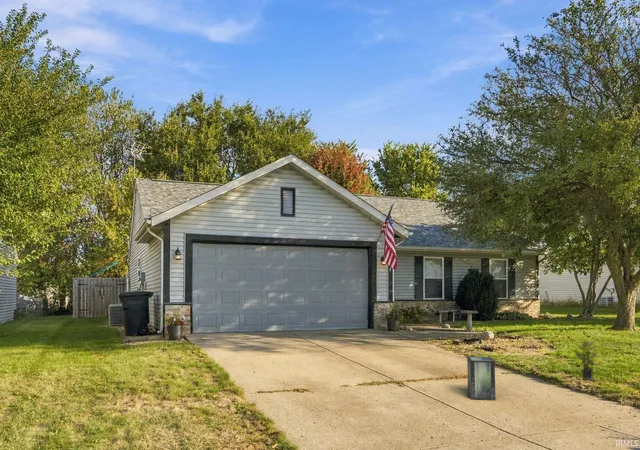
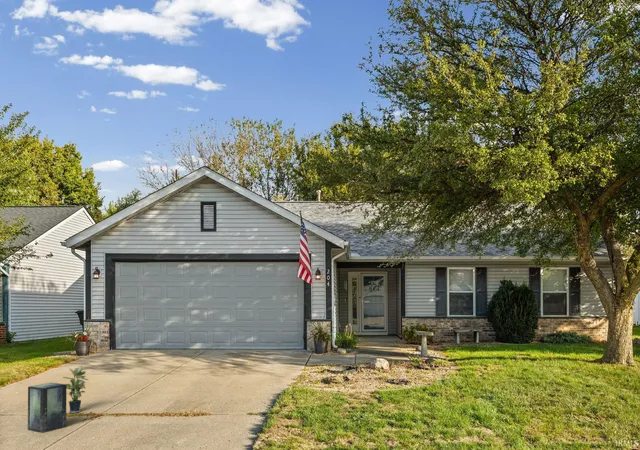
potted plant: present [575,341,597,380] -> present [63,366,88,413]

